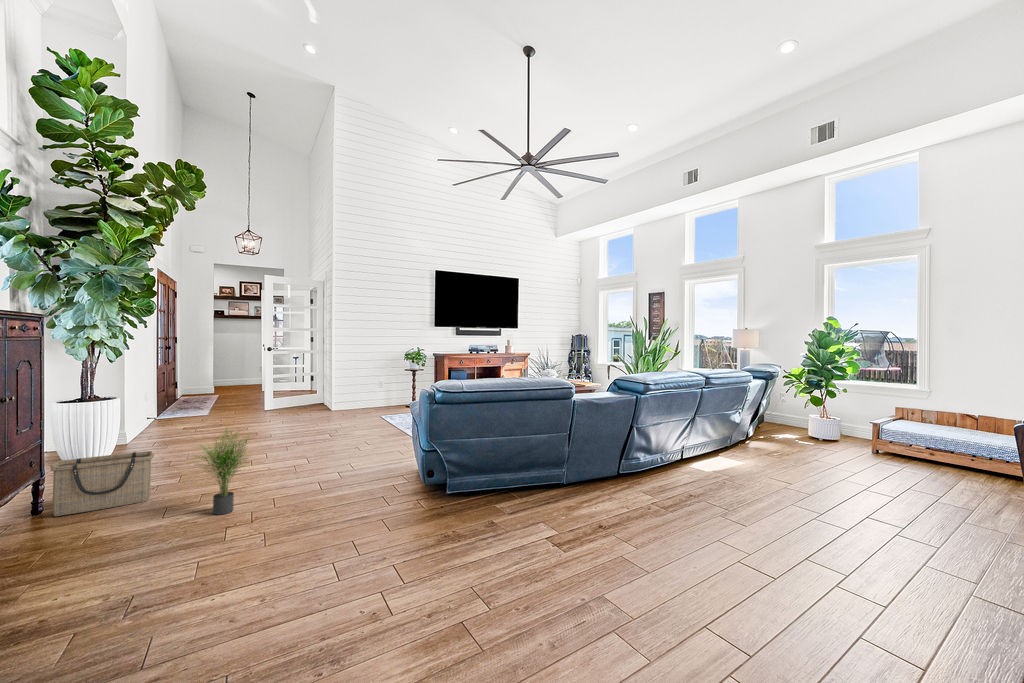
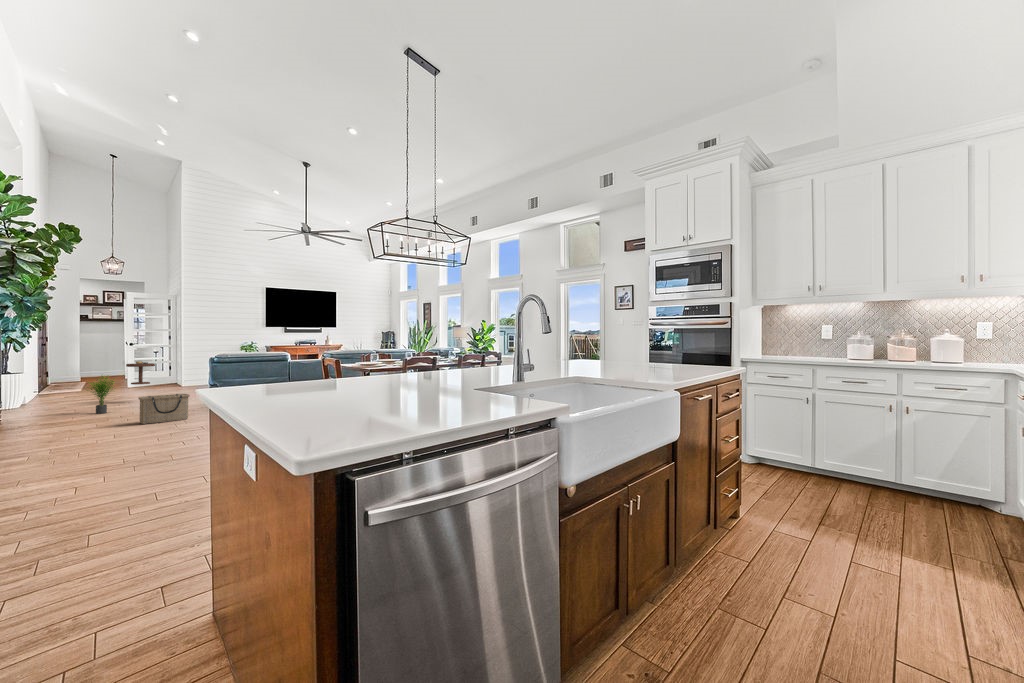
side table: none [268,392,312,467] -> present [126,361,155,384]
basket: present [50,451,154,516] -> present [138,394,190,424]

